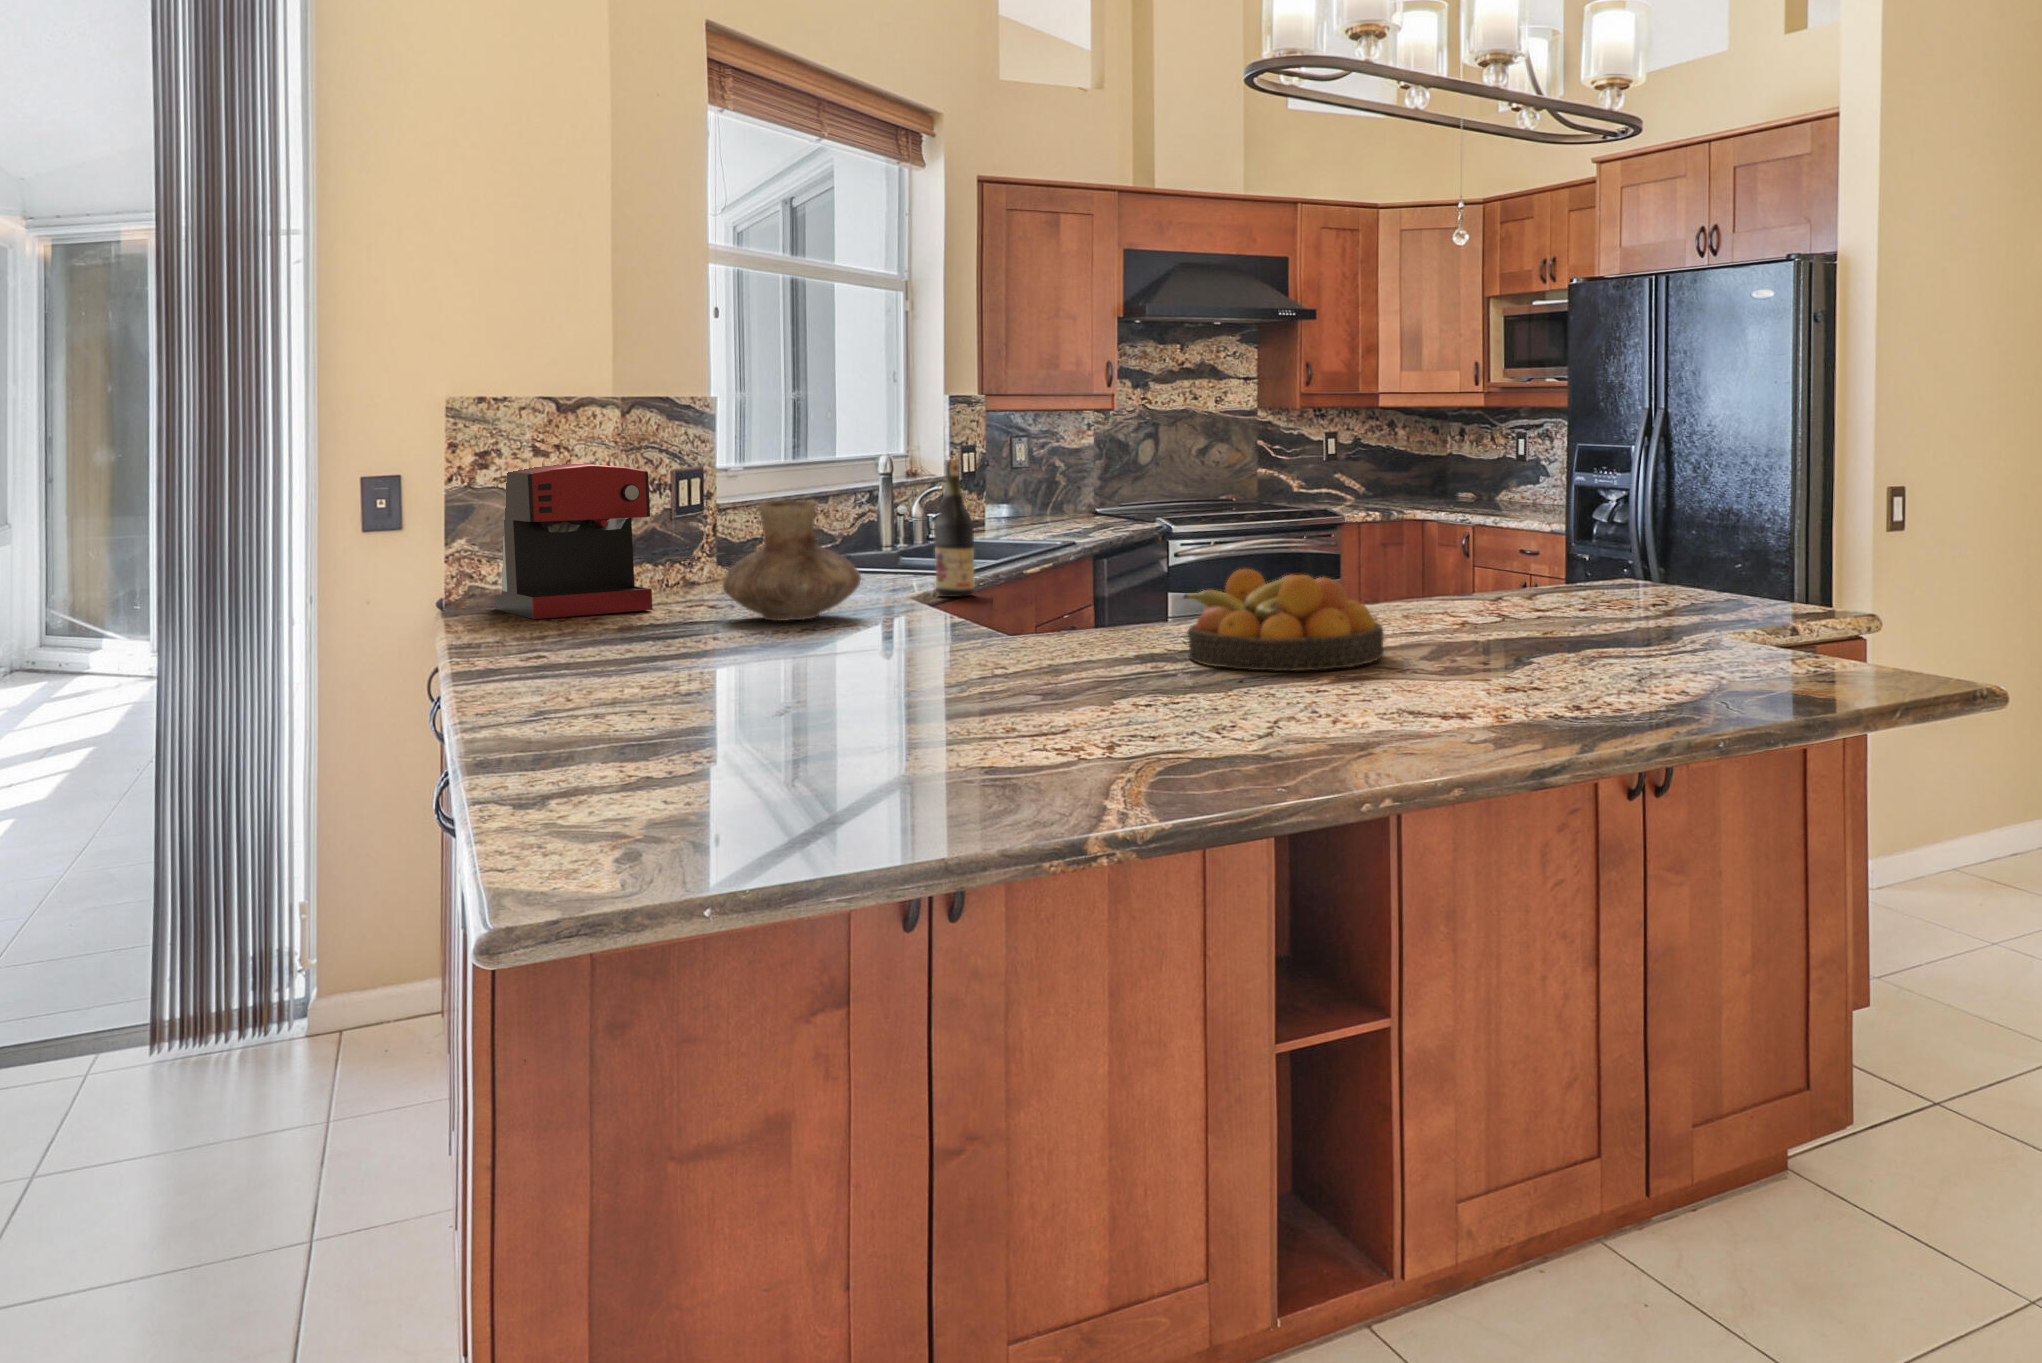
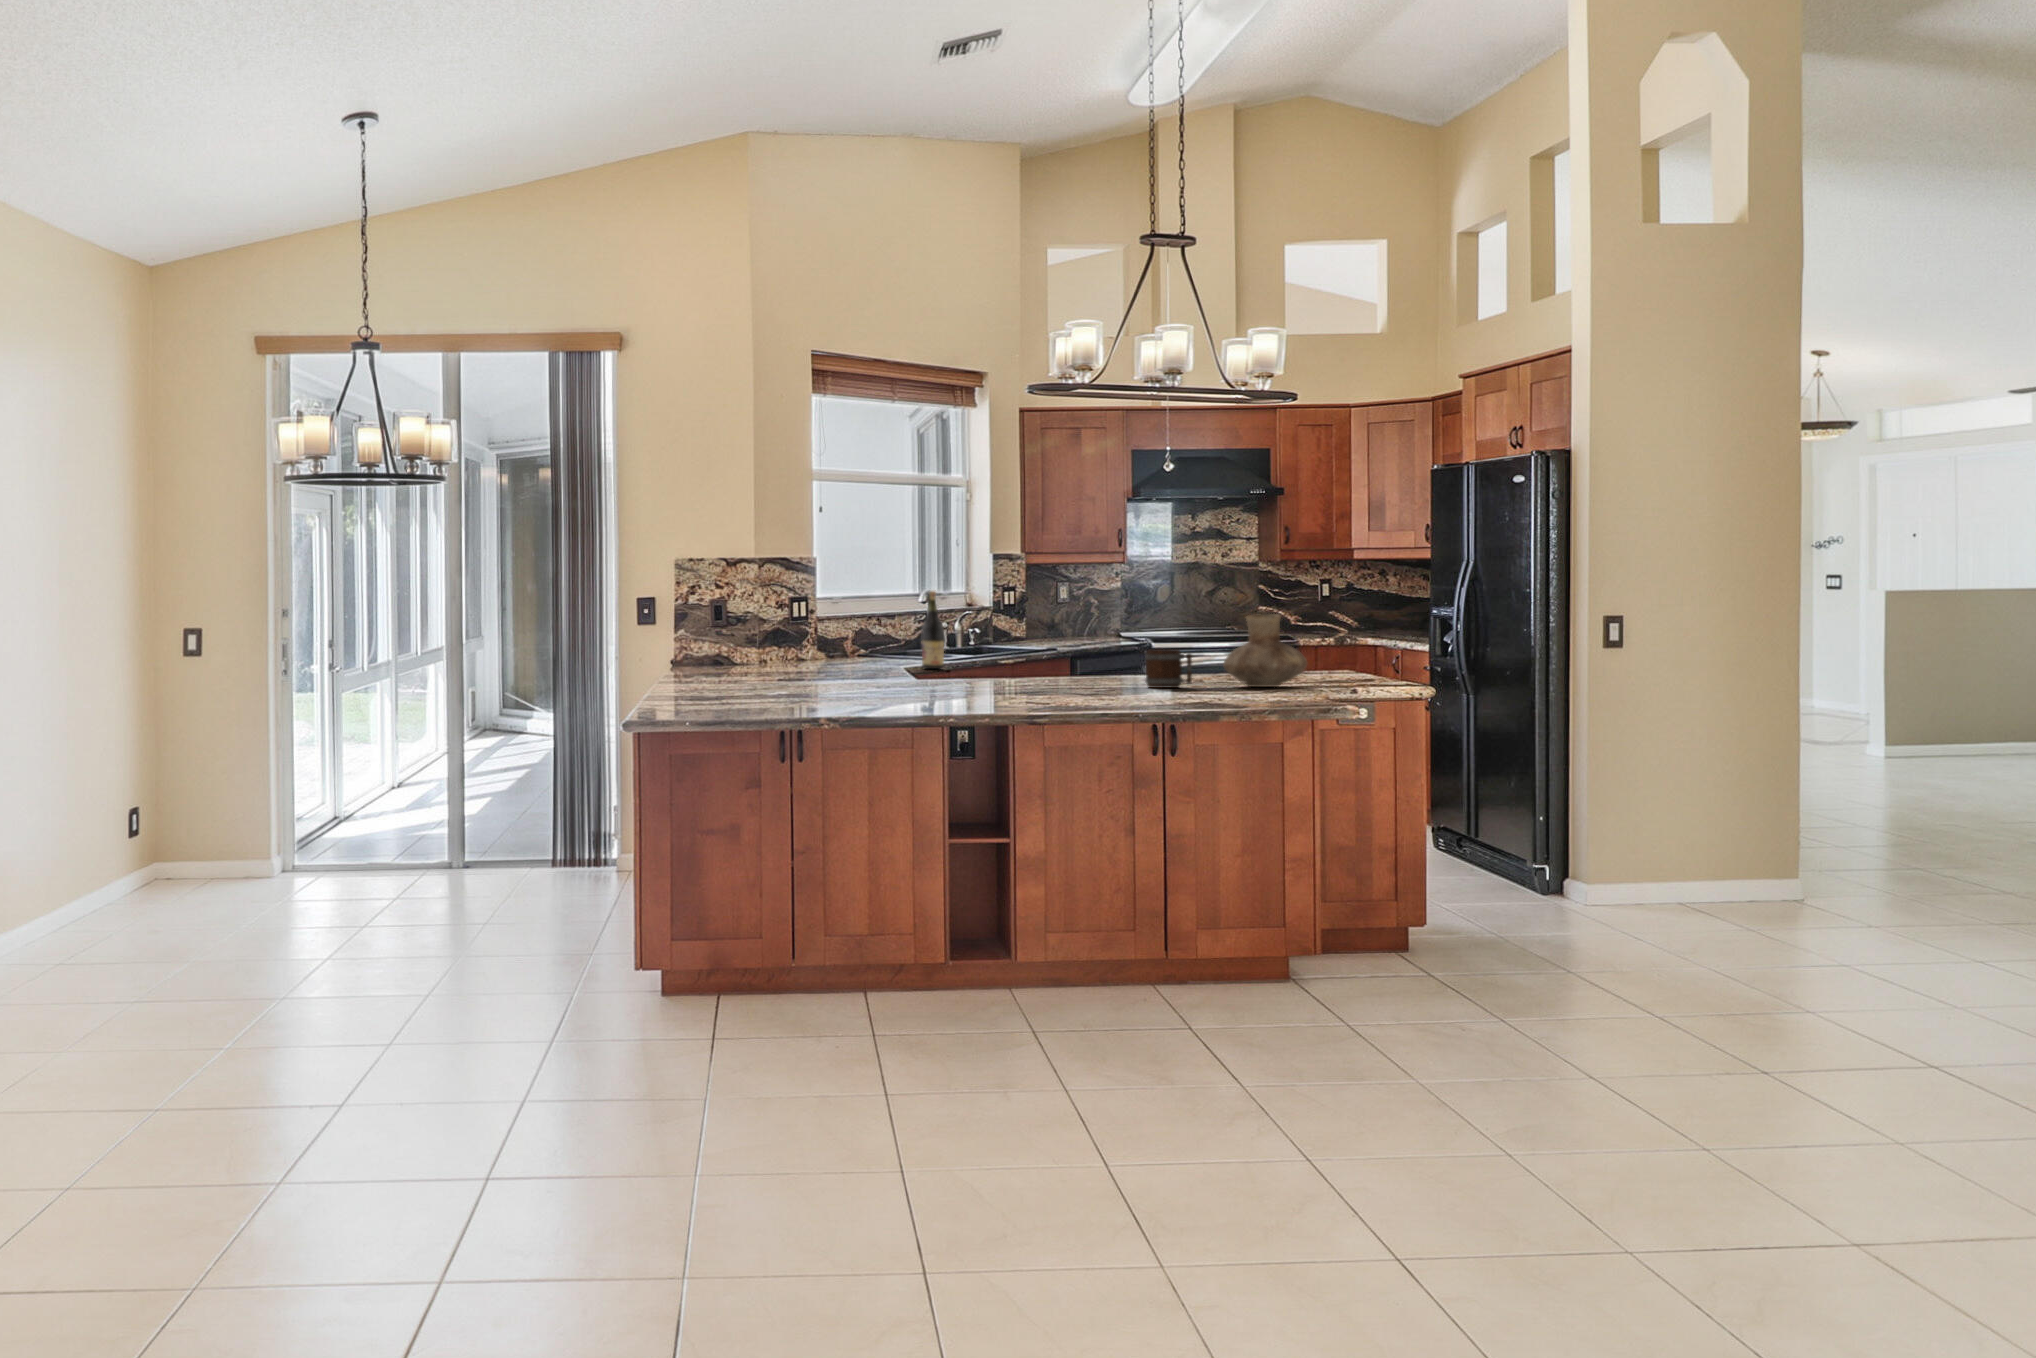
coffee maker: present [495,464,652,619] -> none [699,586,767,670]
vase: present [723,500,861,621] -> present [1223,614,1307,687]
fruit bowl: present [1183,569,1384,671] -> none [963,641,1066,689]
mug: none [1484,573,1567,645] -> present [1145,649,1192,688]

